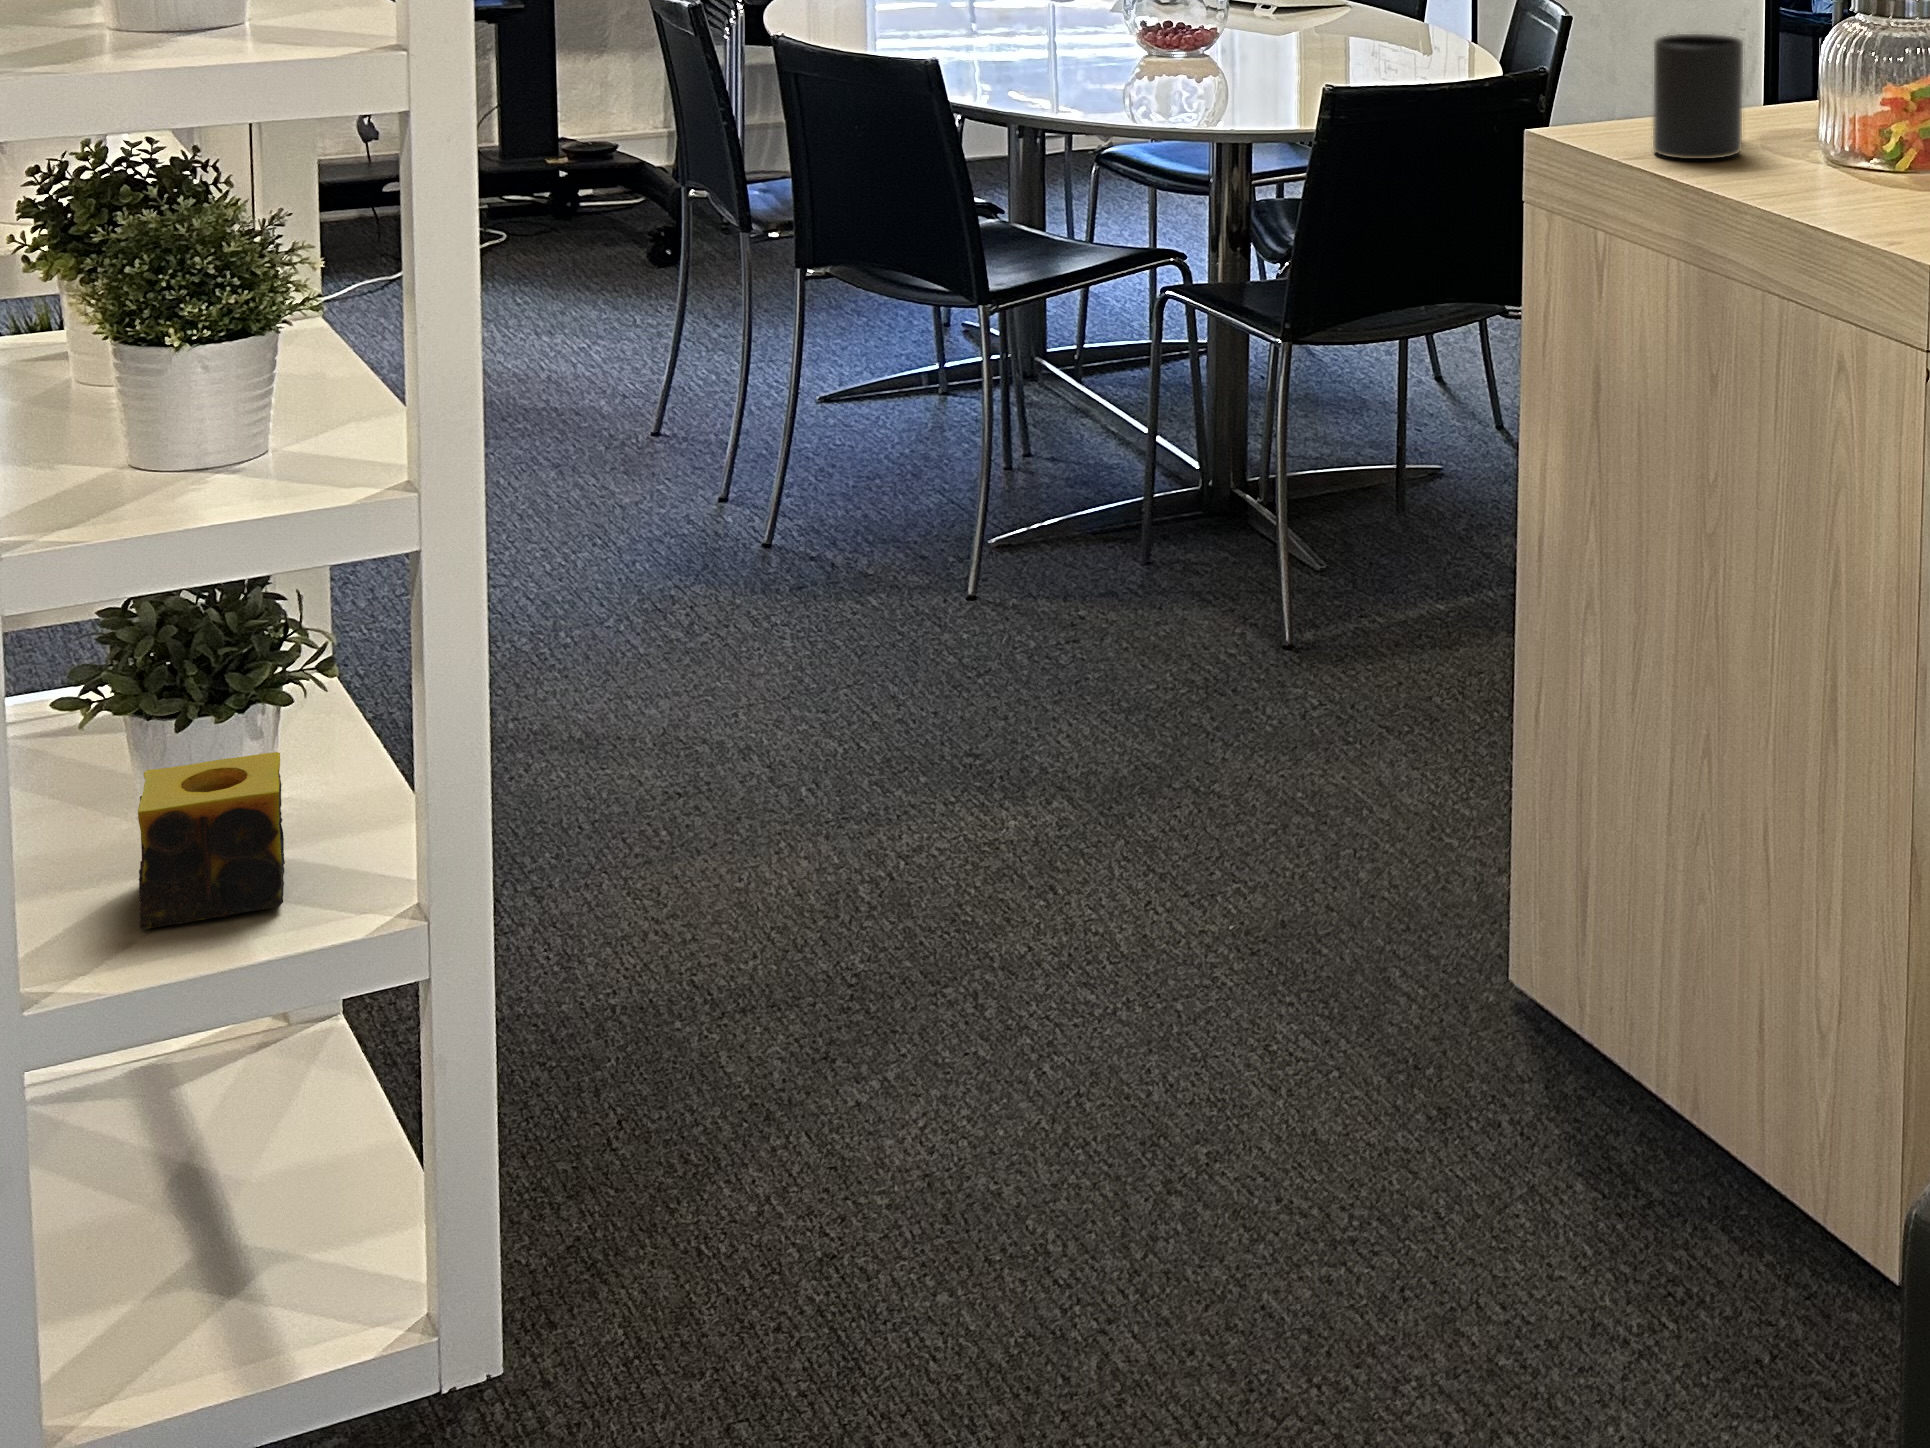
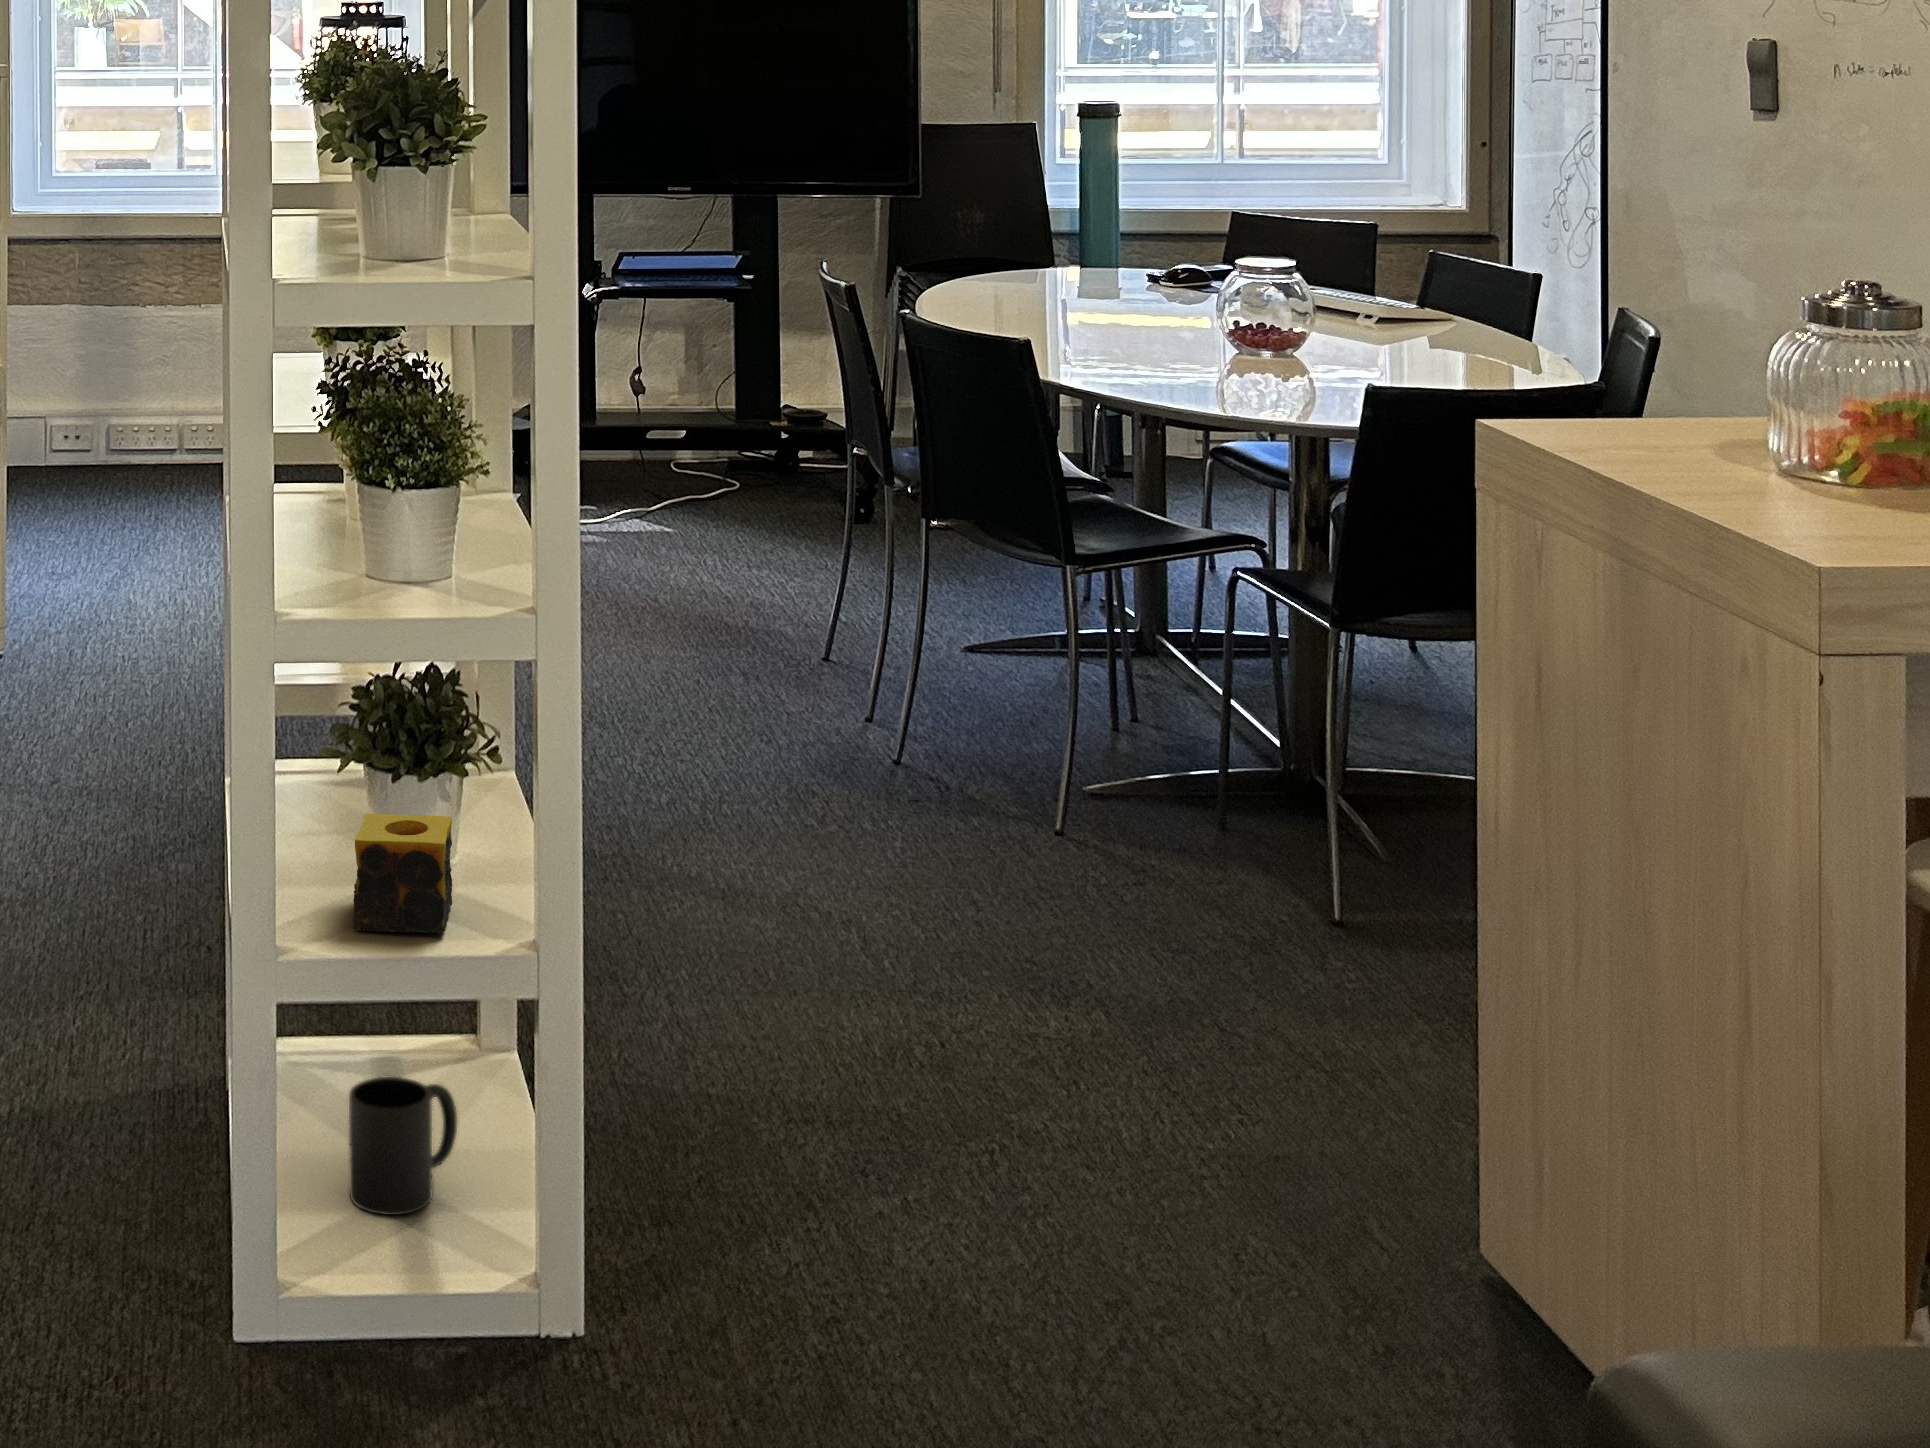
mug: present [1653,34,1743,159] -> present [349,1077,457,1215]

